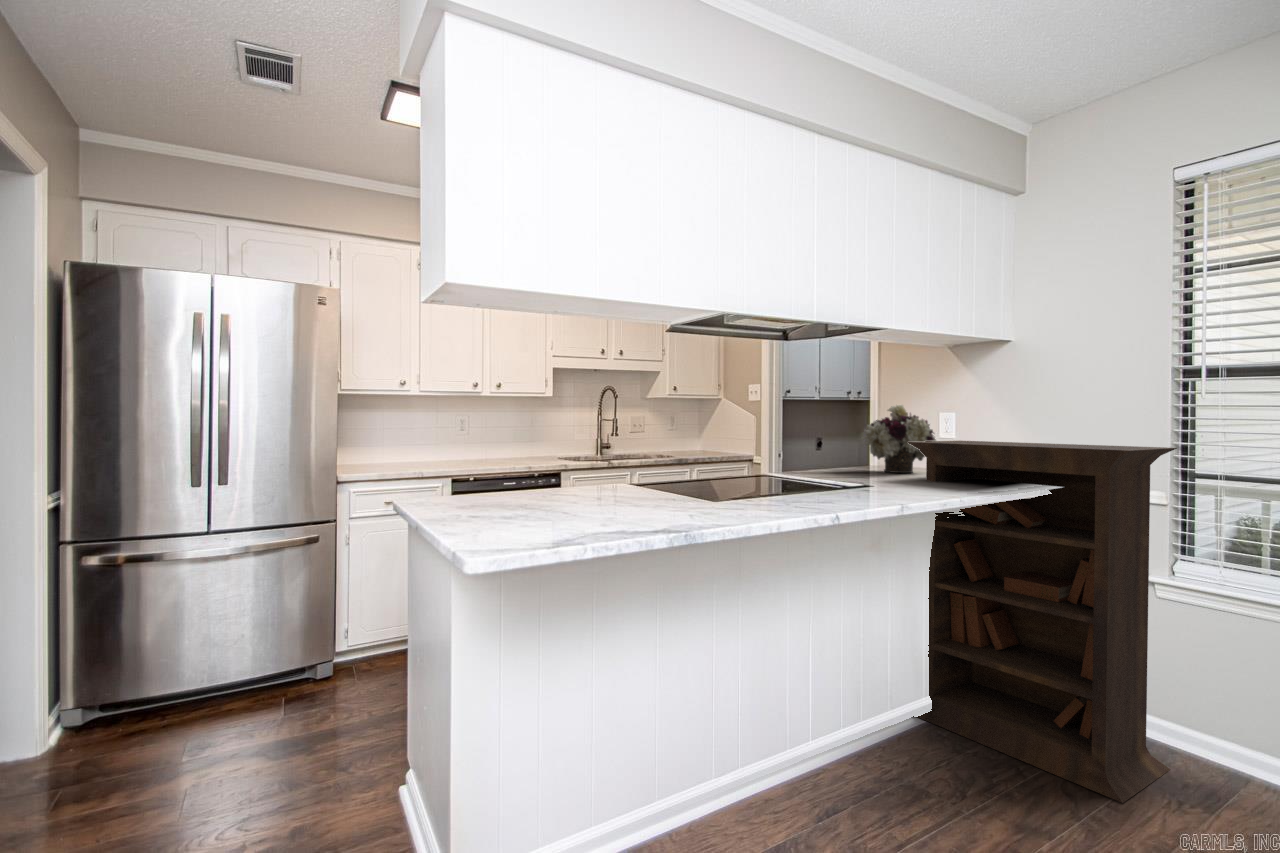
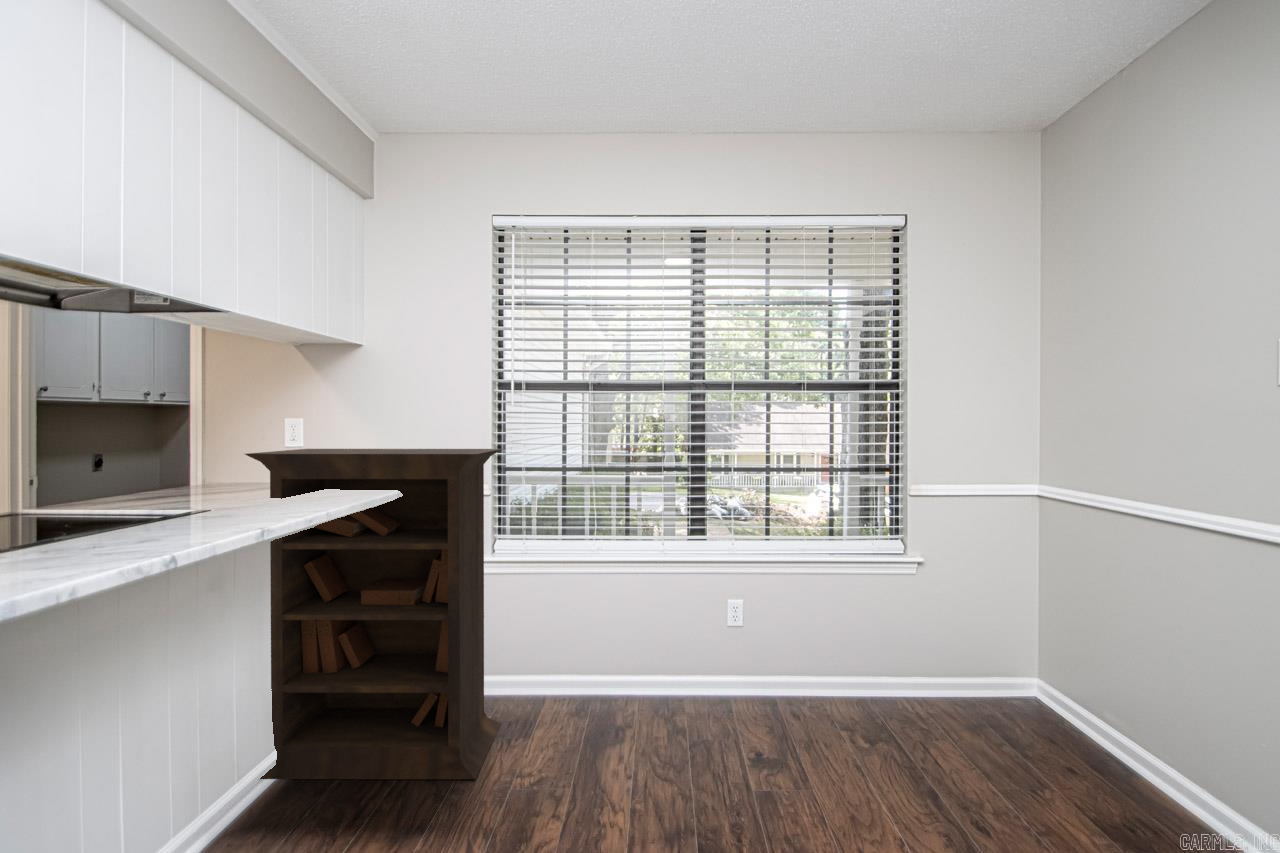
flower arrangement: present [862,405,936,473] -> none [176,409,280,491]

